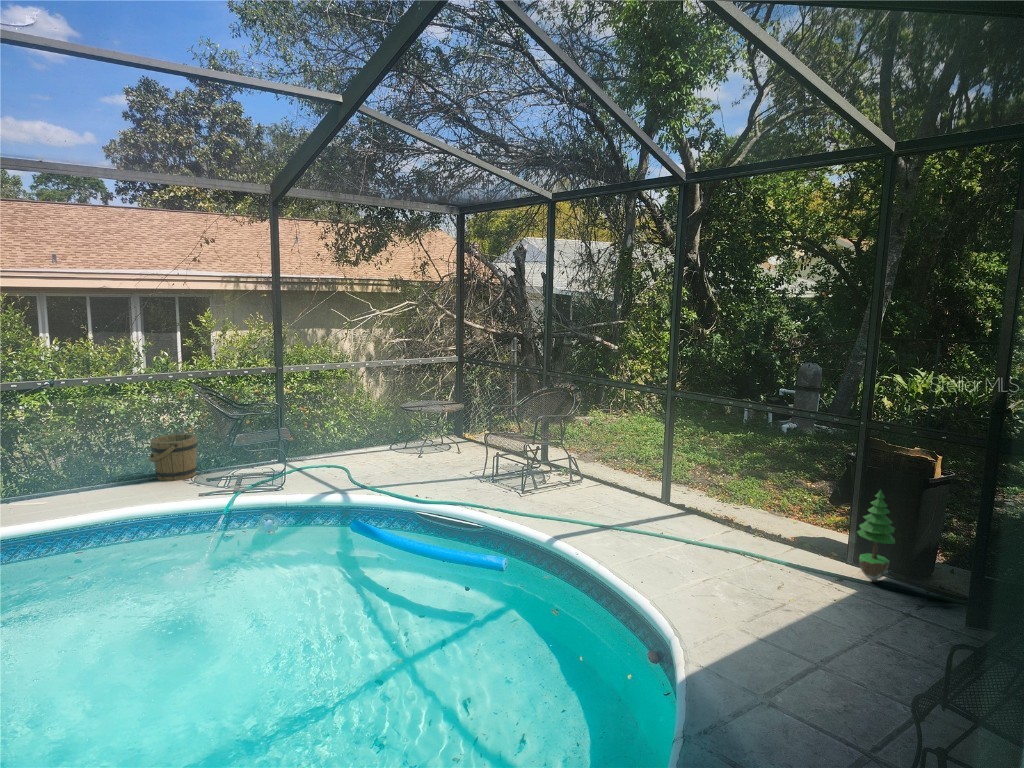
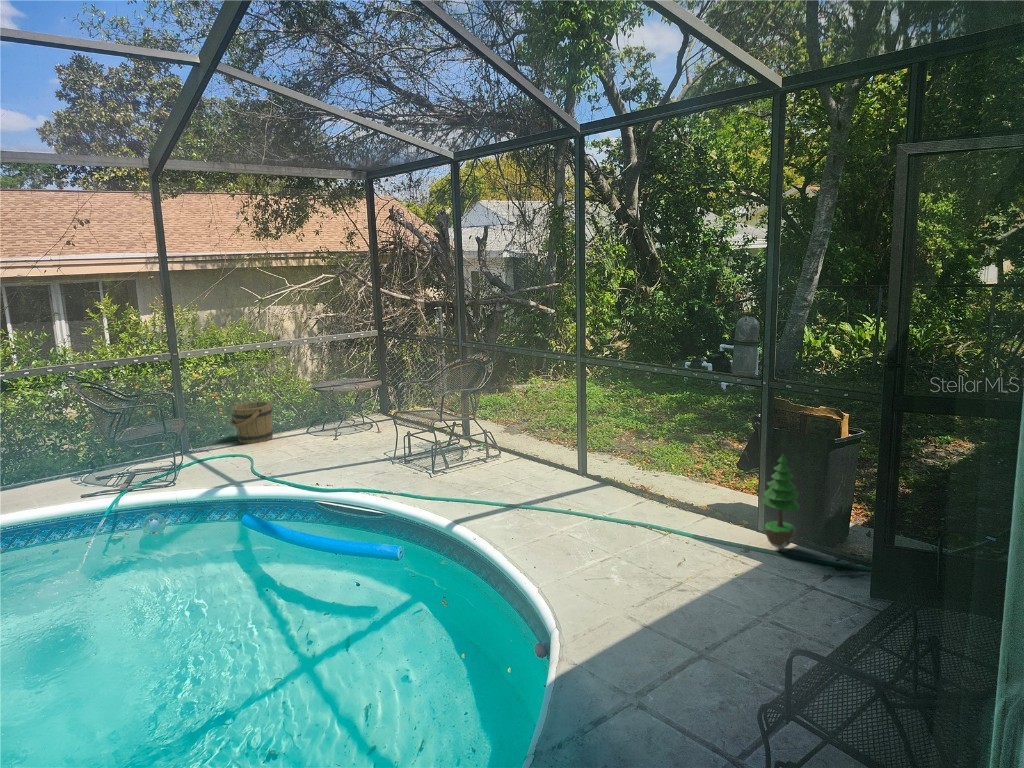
bucket: present [149,433,198,481] -> present [231,401,273,444]

